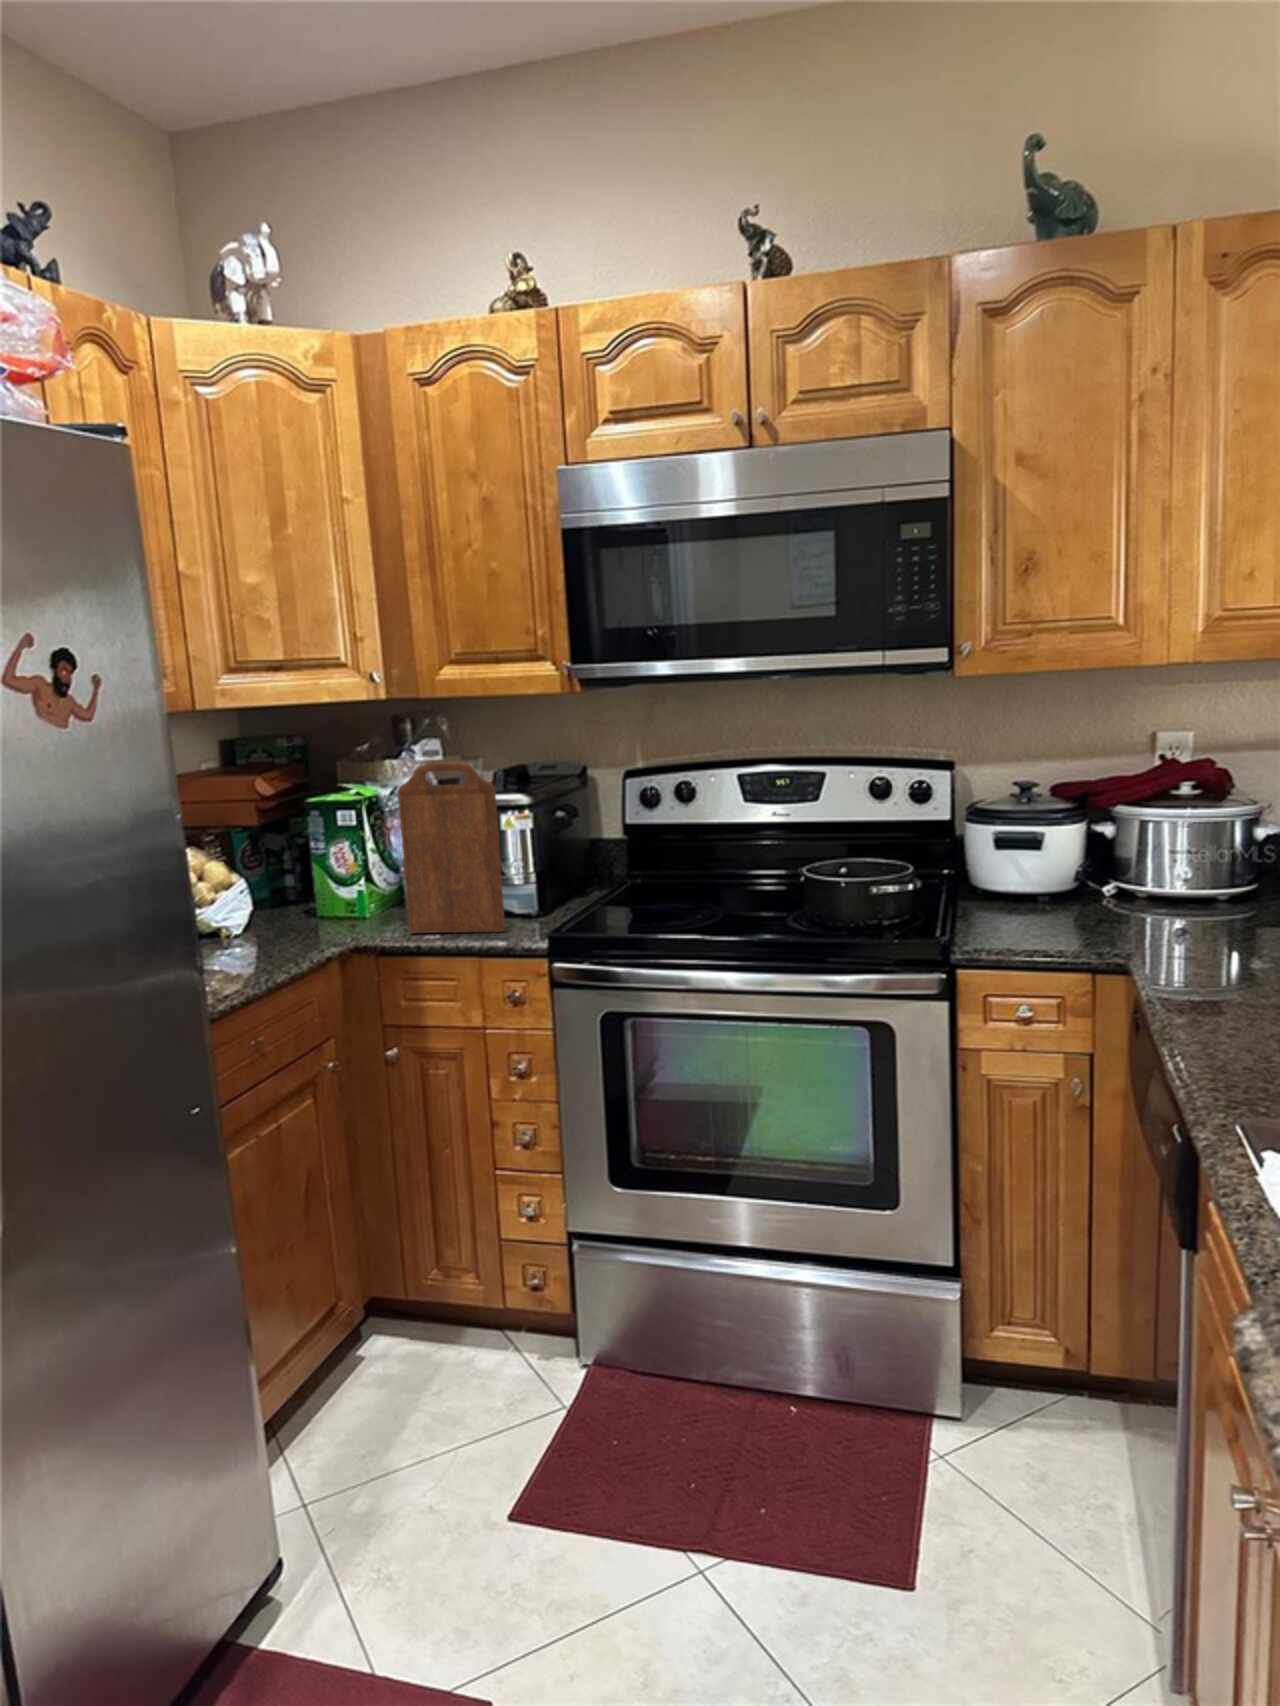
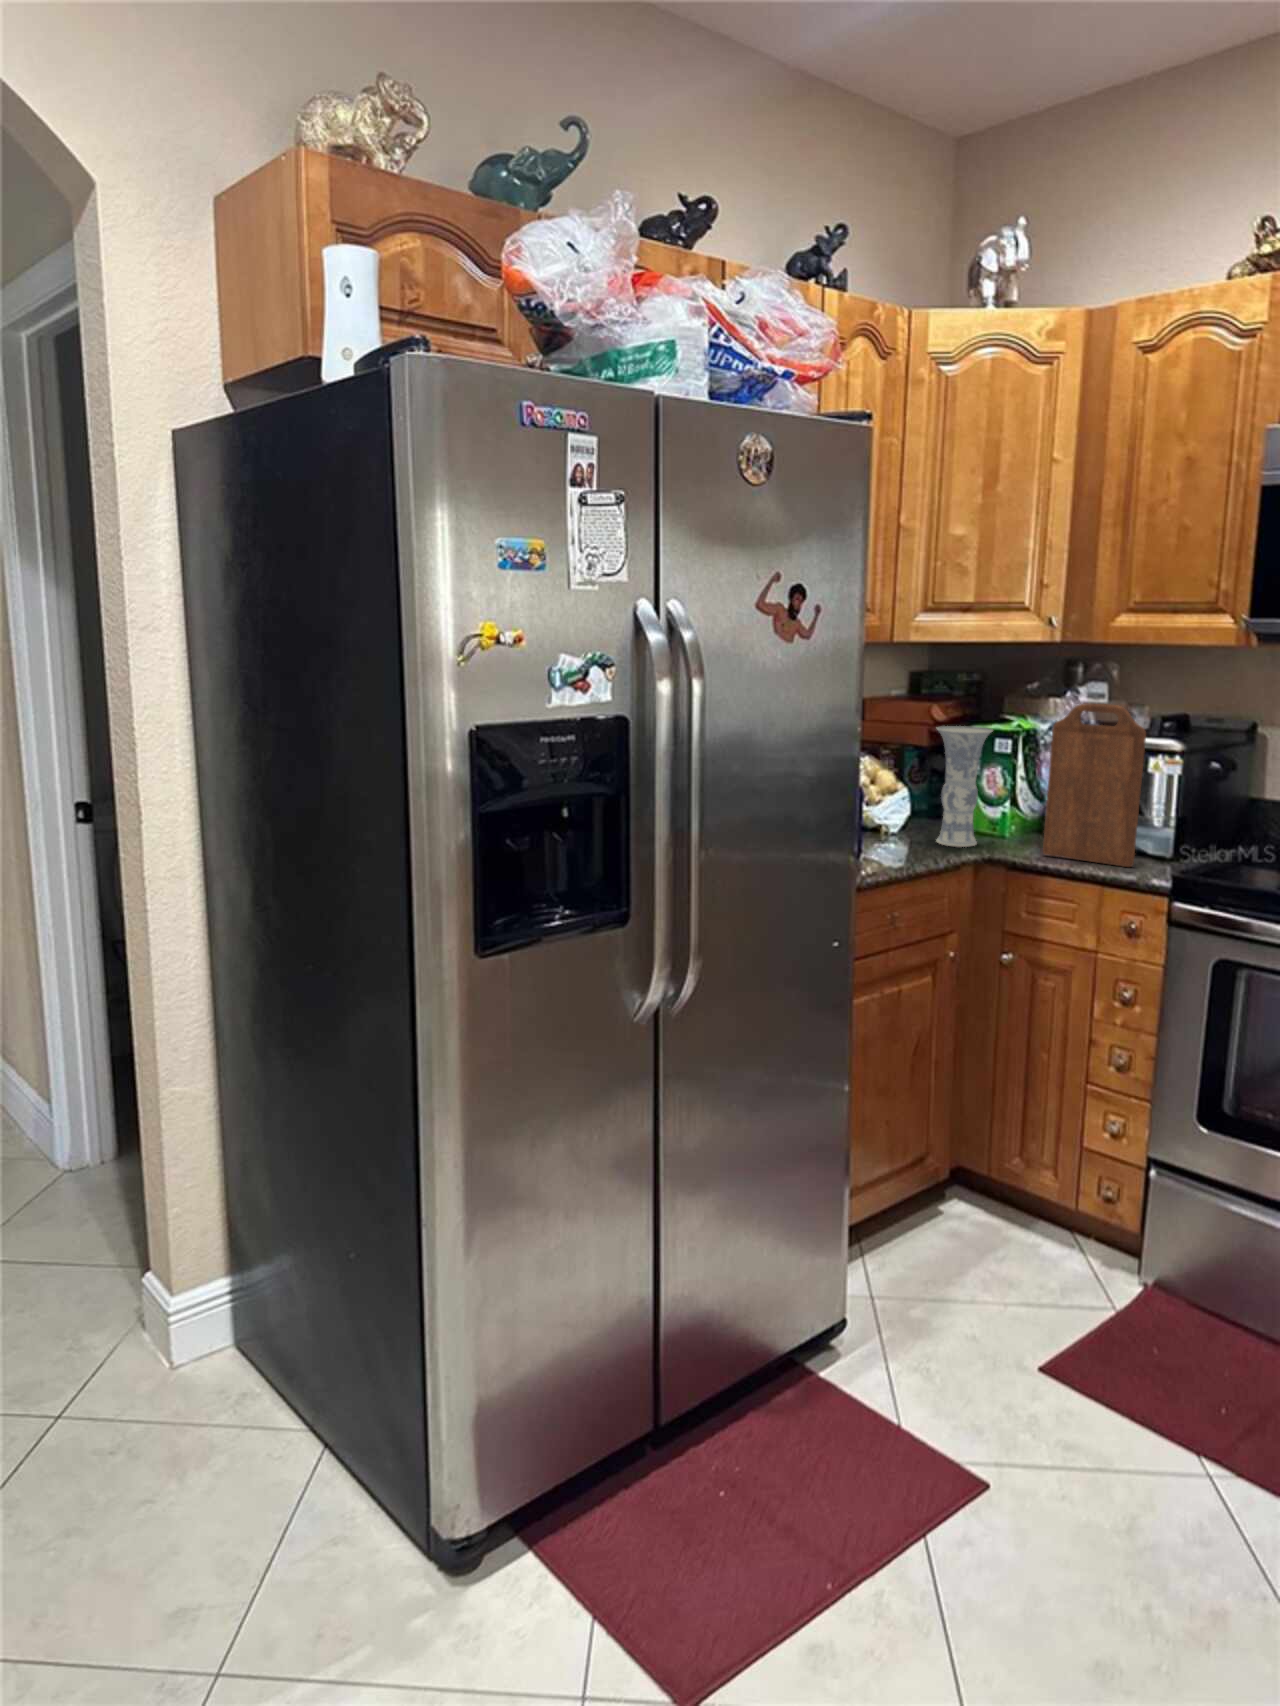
vase: none [266,800,335,940] -> present [936,726,992,847]

